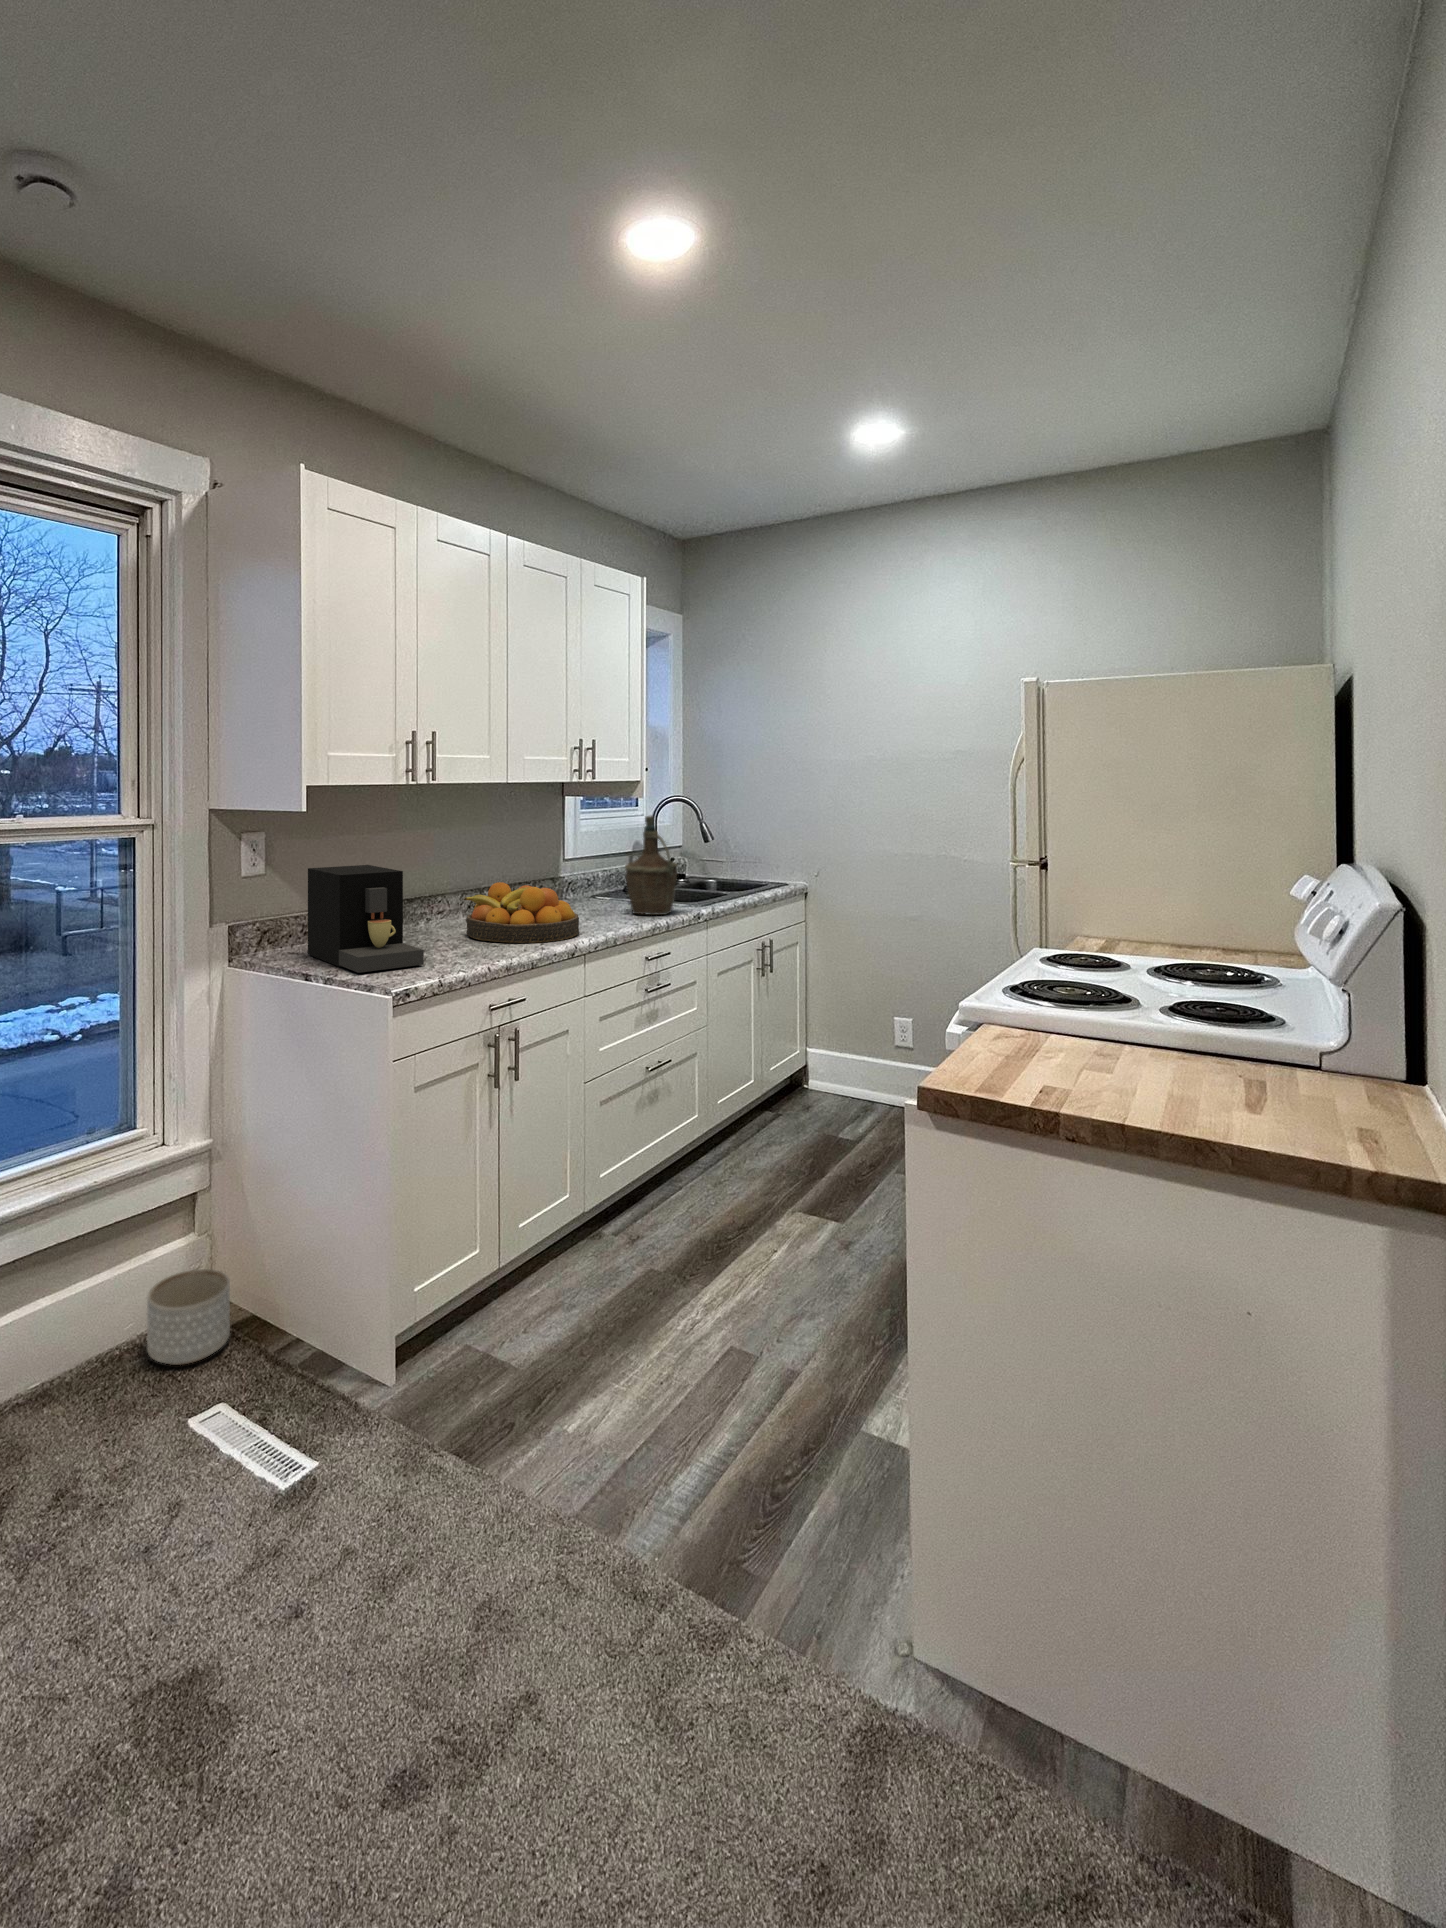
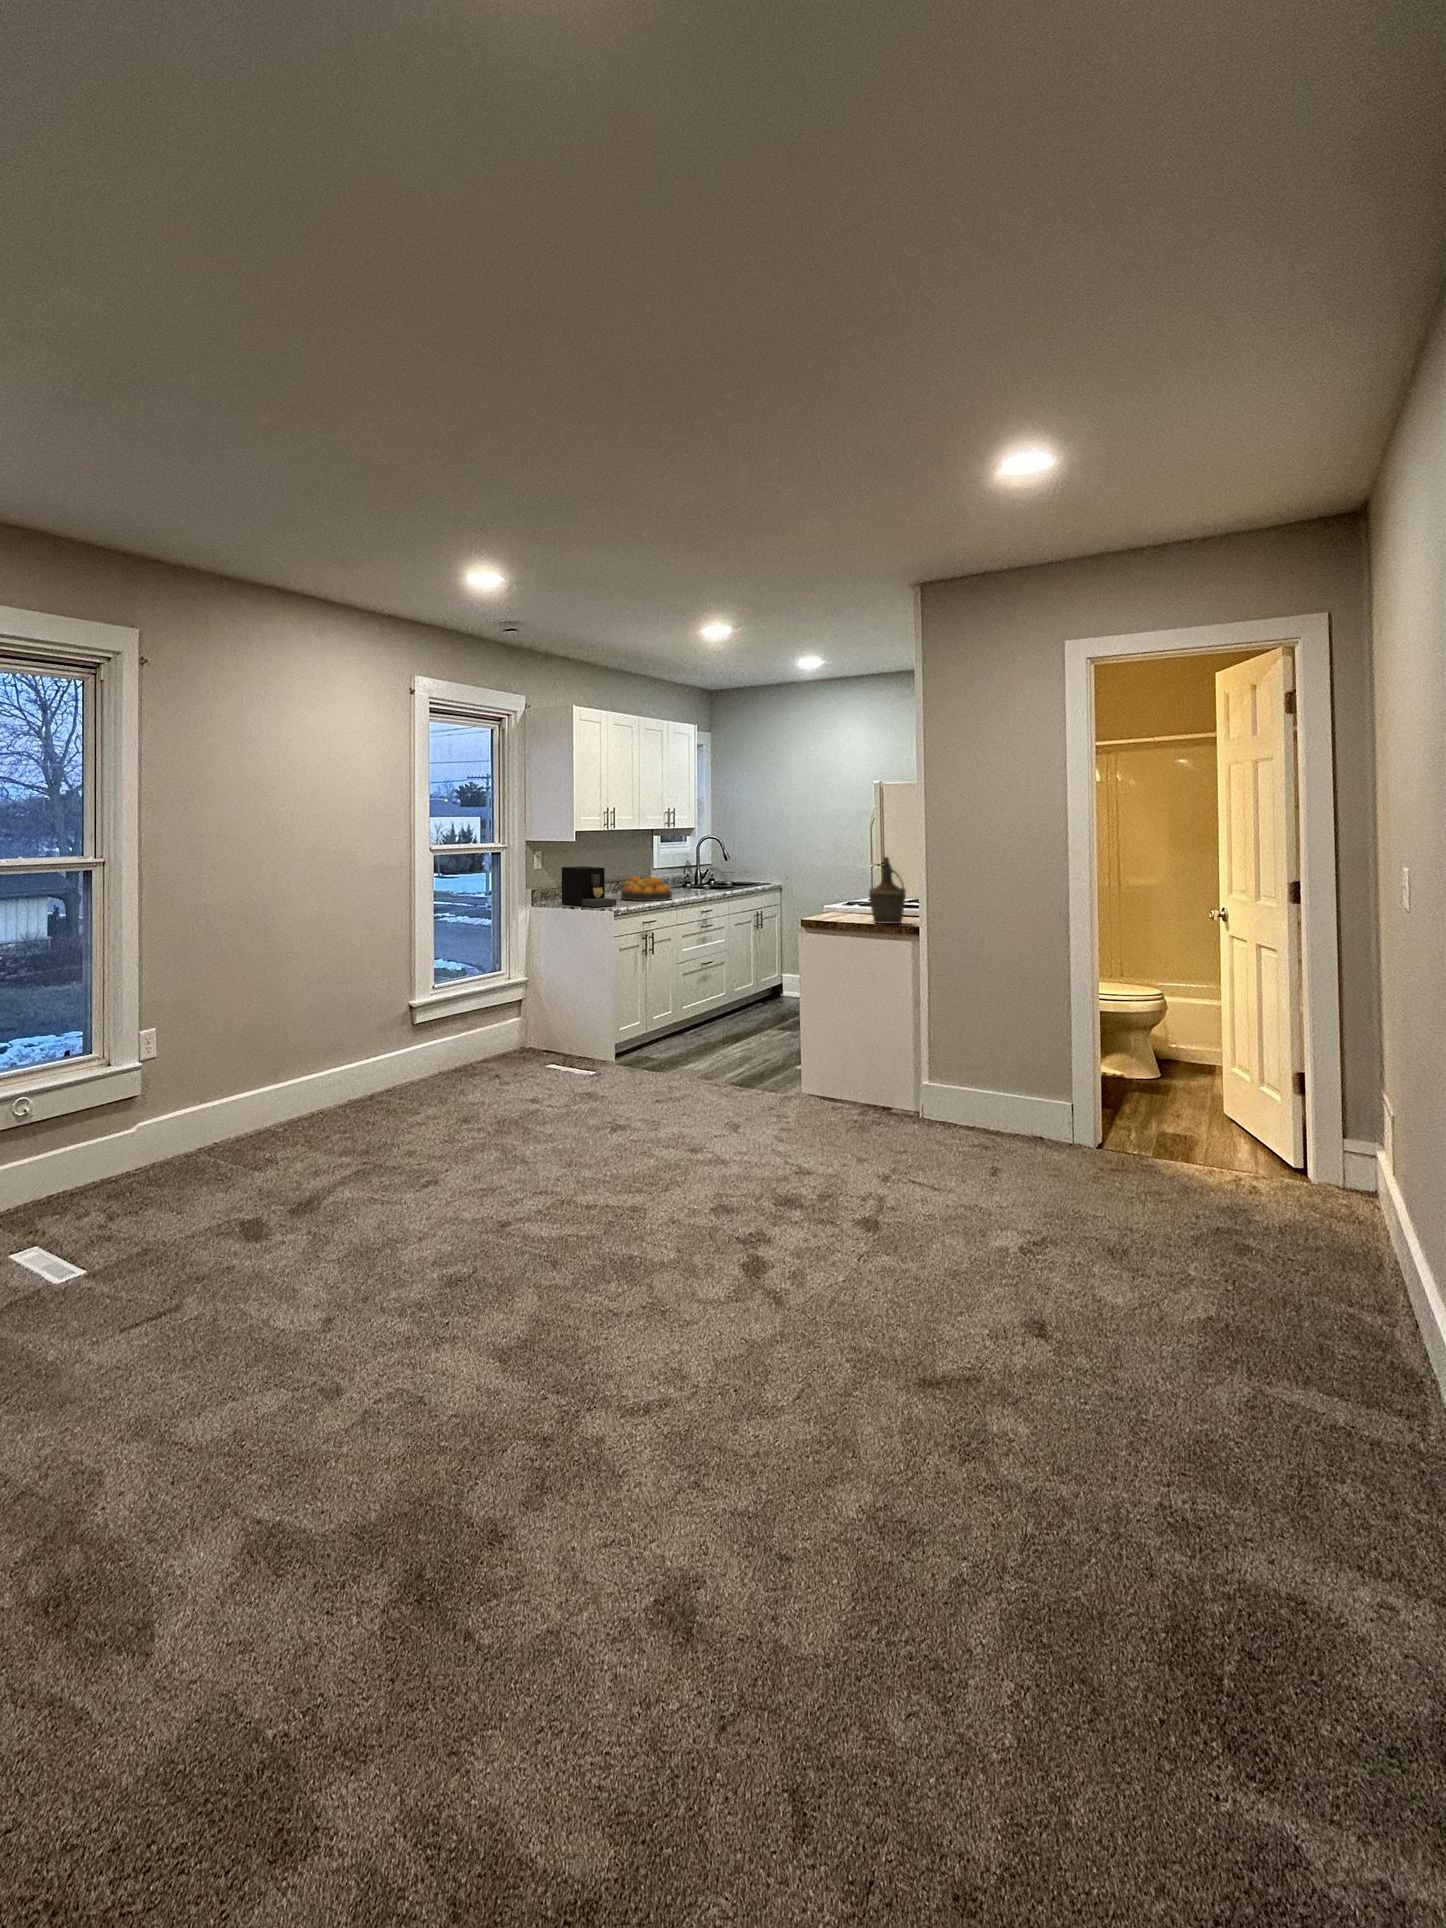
bottle: present [625,816,677,915] -> present [869,857,906,924]
planter: present [147,1269,230,1365] -> none [513,1028,543,1058]

